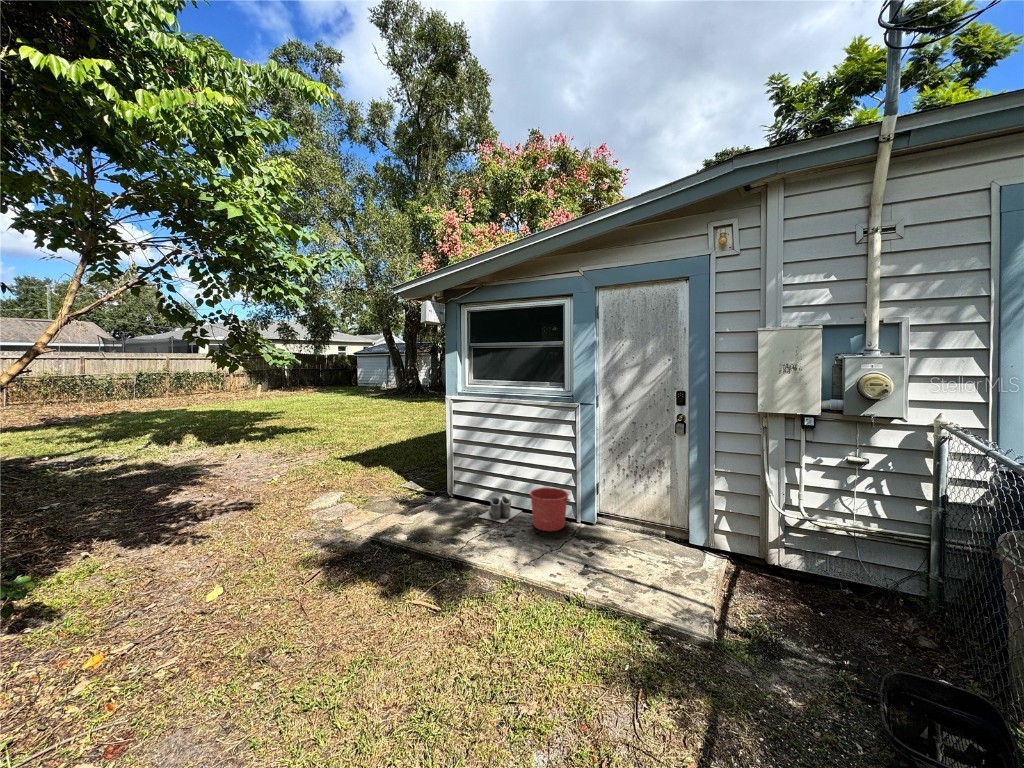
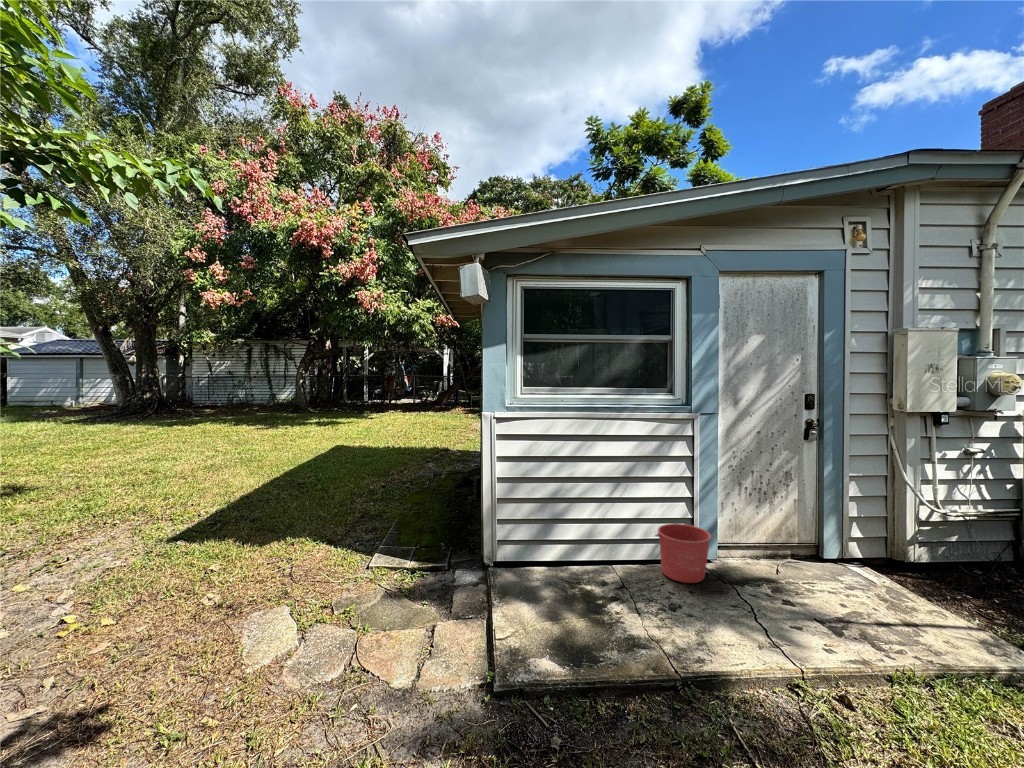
boots: present [479,496,522,523] -> none [582,547,635,586]

